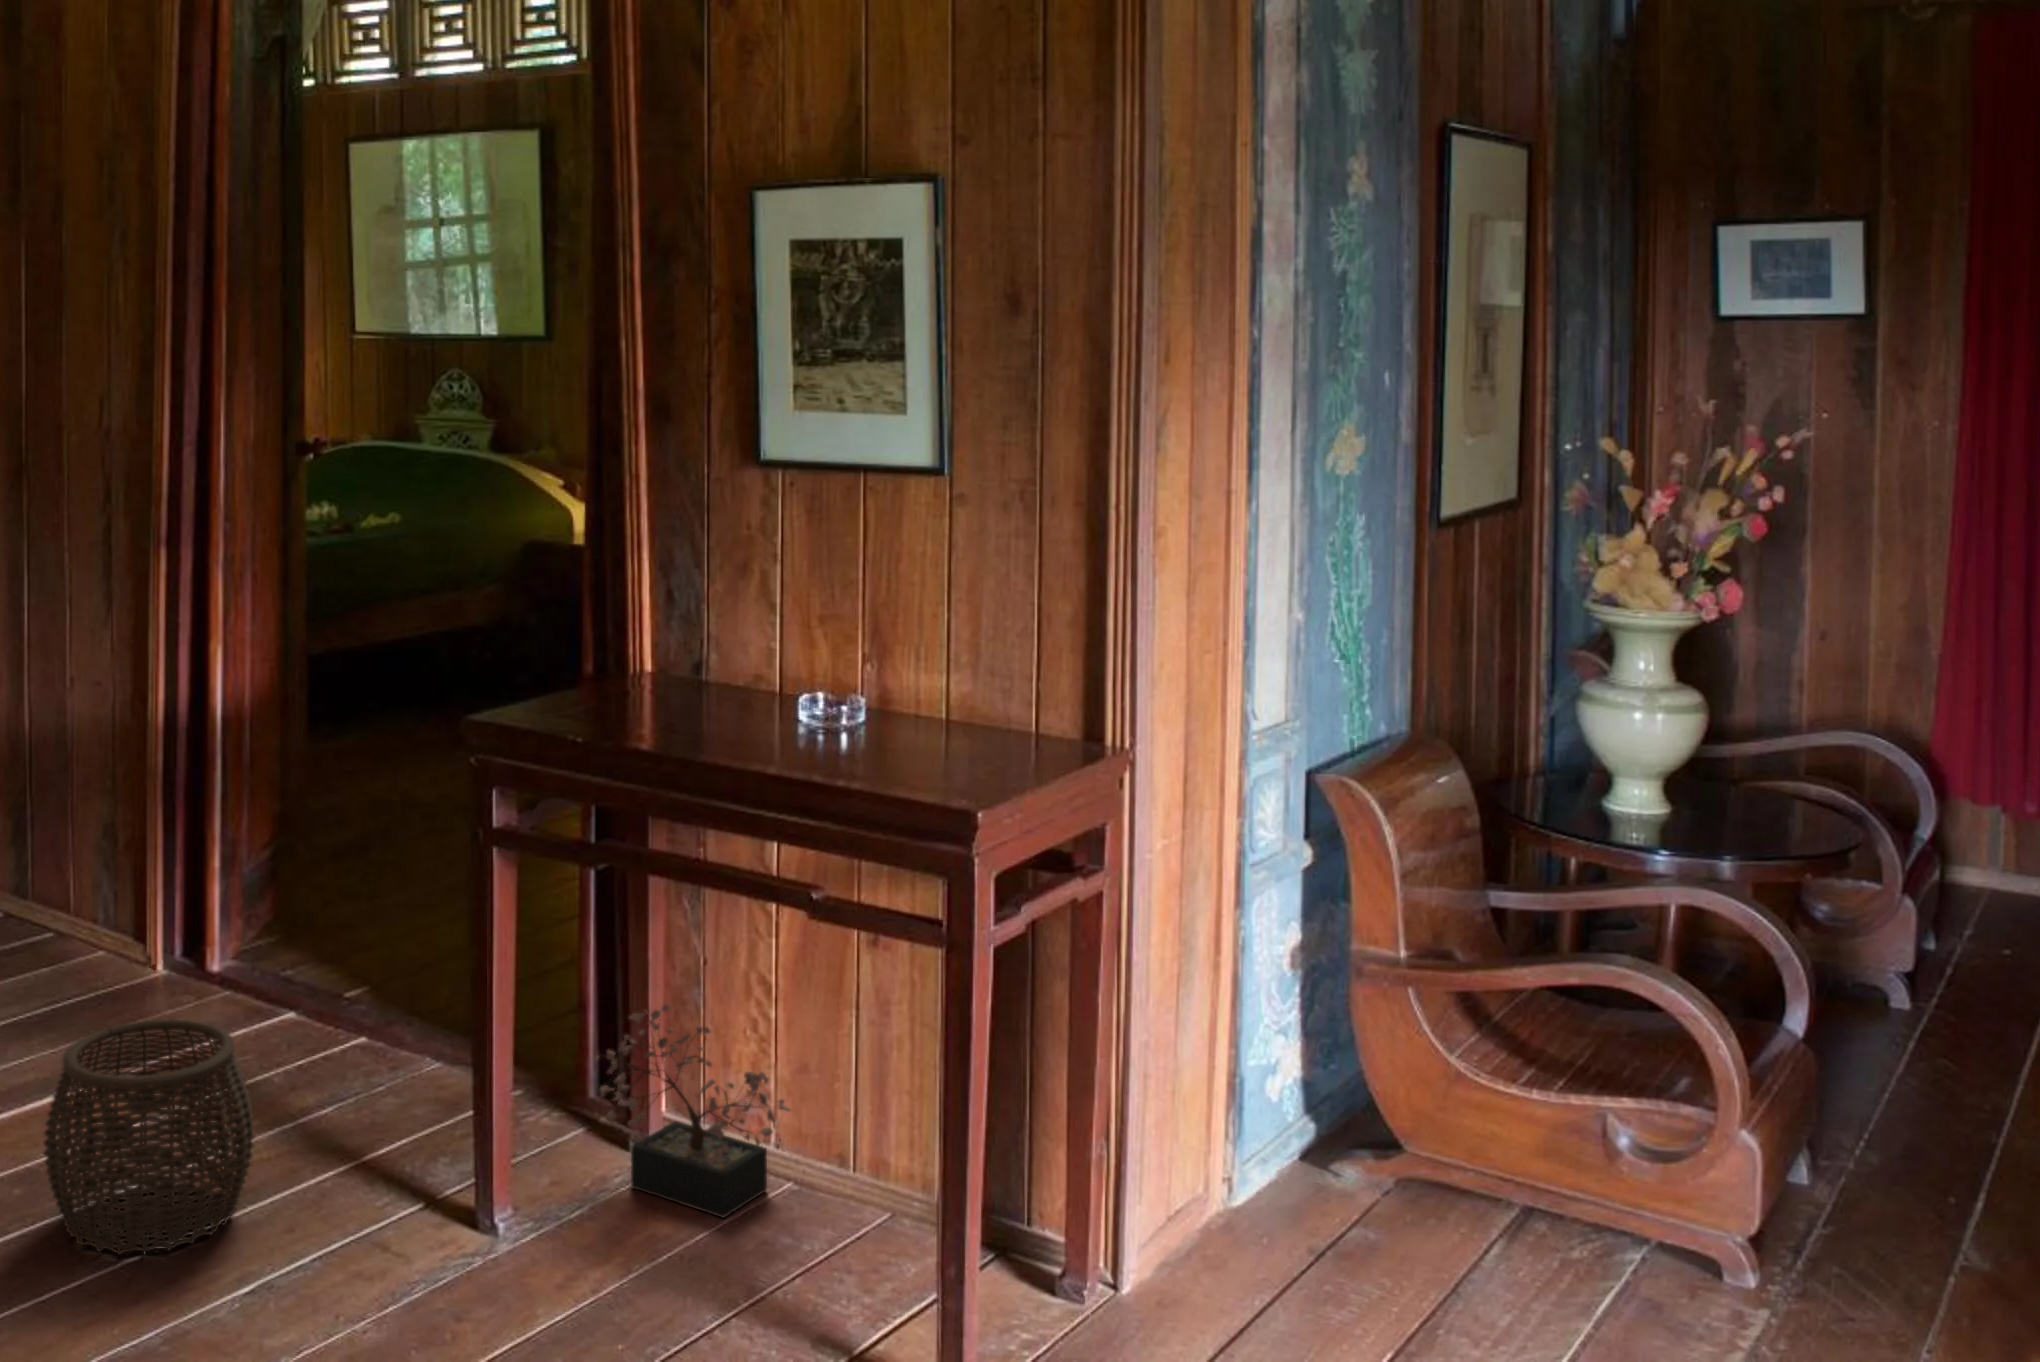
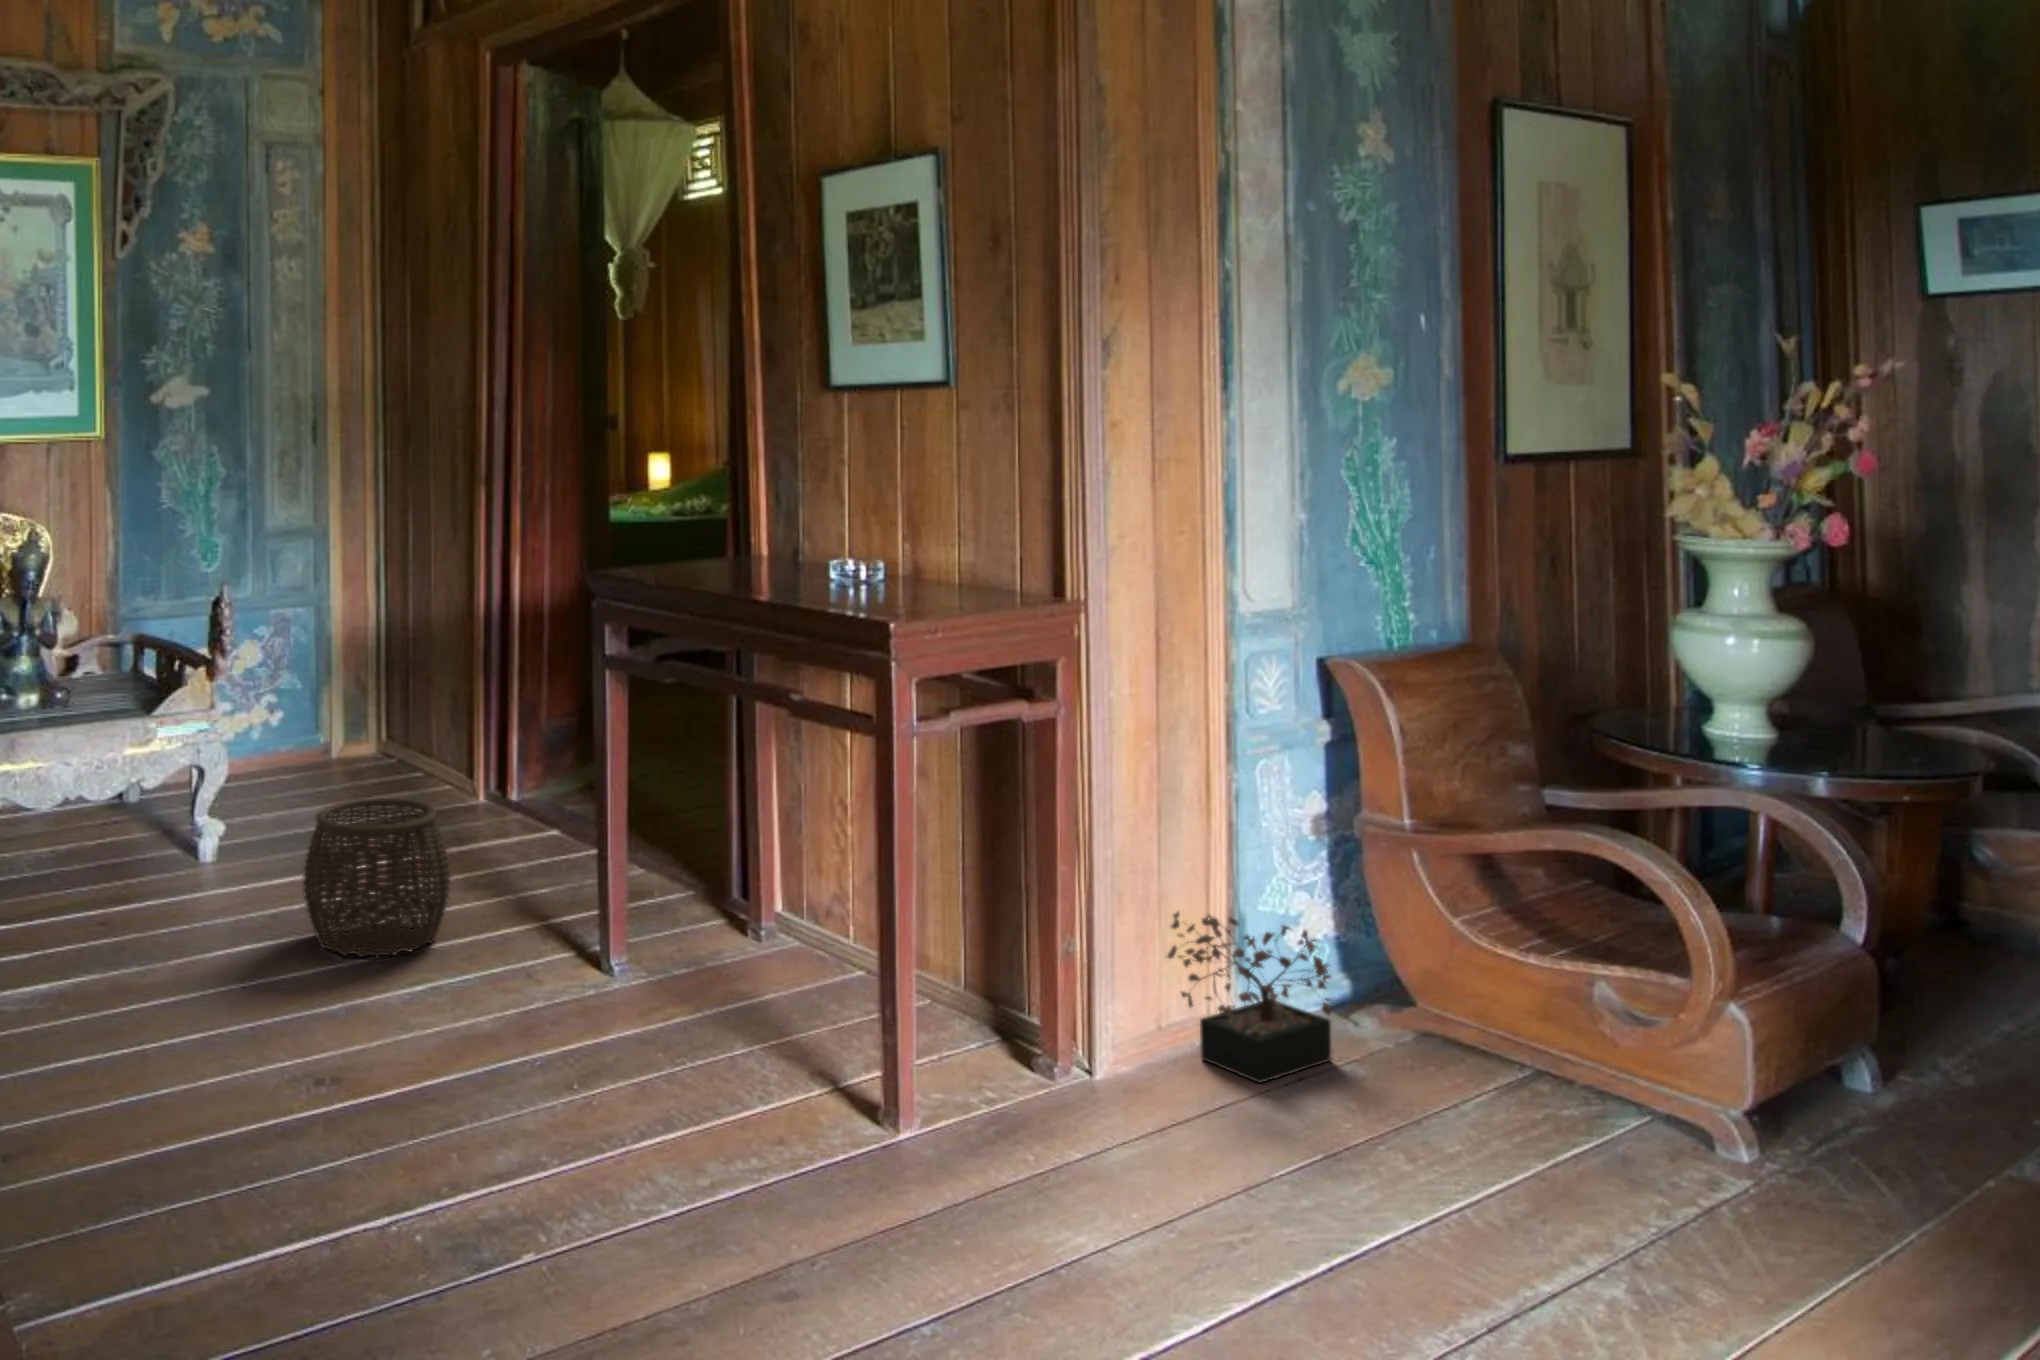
decorative plant: present [594,1005,790,1218] -> present [1167,911,1332,1083]

